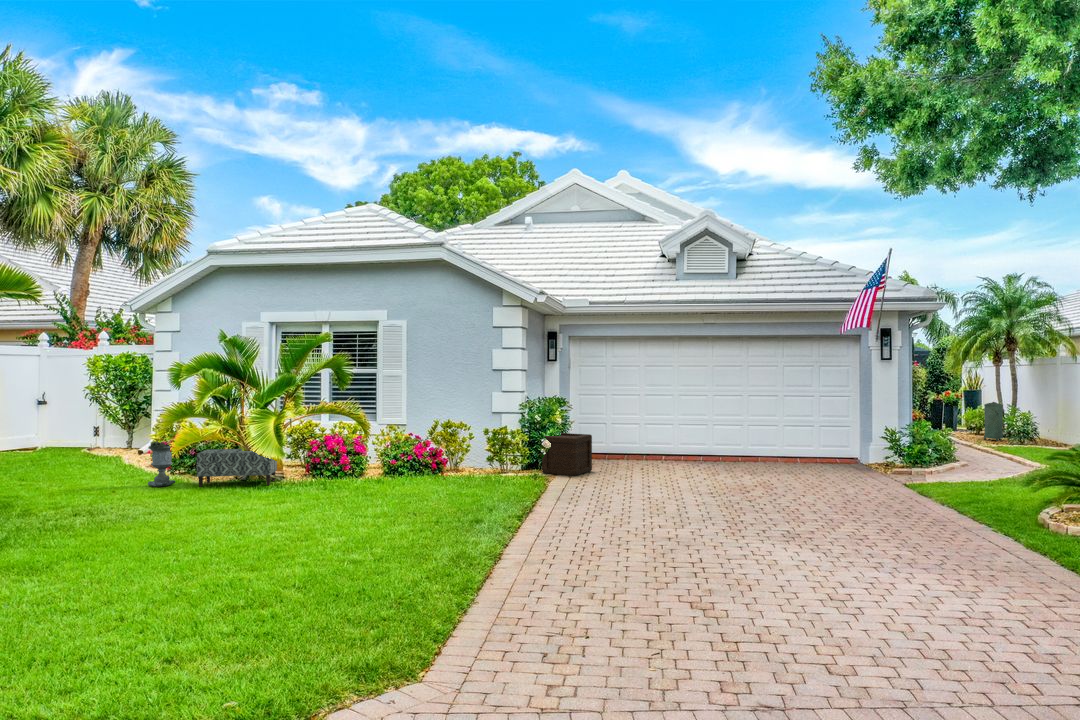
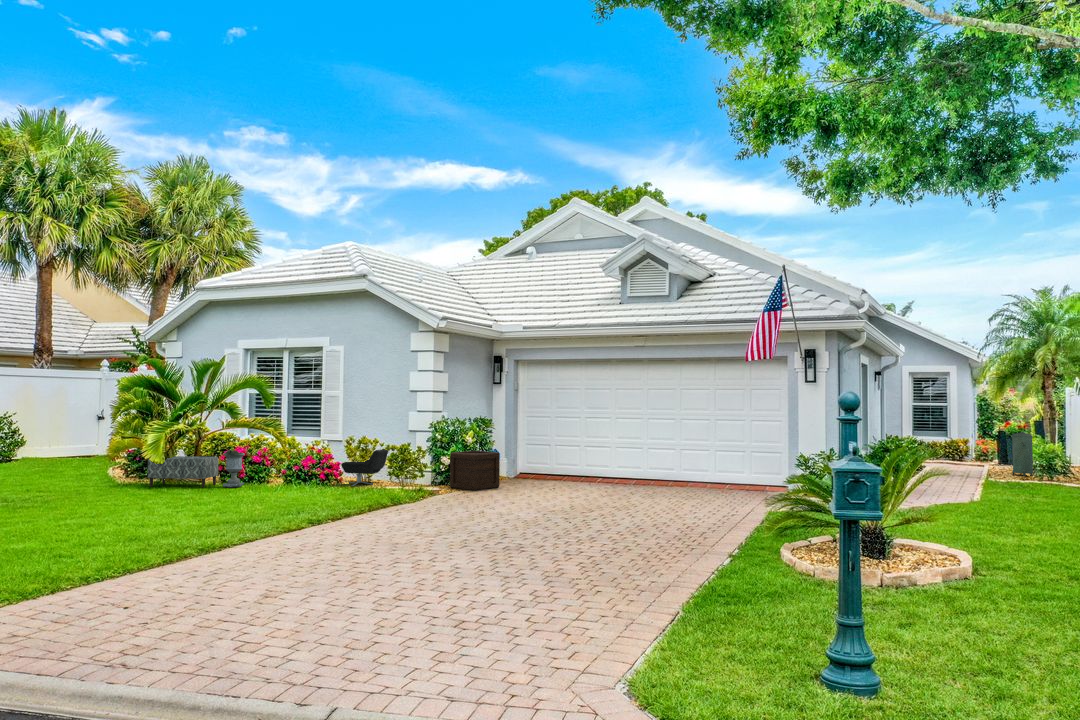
lounge chair: none [417,433,466,475] -> present [341,449,388,486]
planter: present [148,441,175,487] -> present [223,450,245,488]

